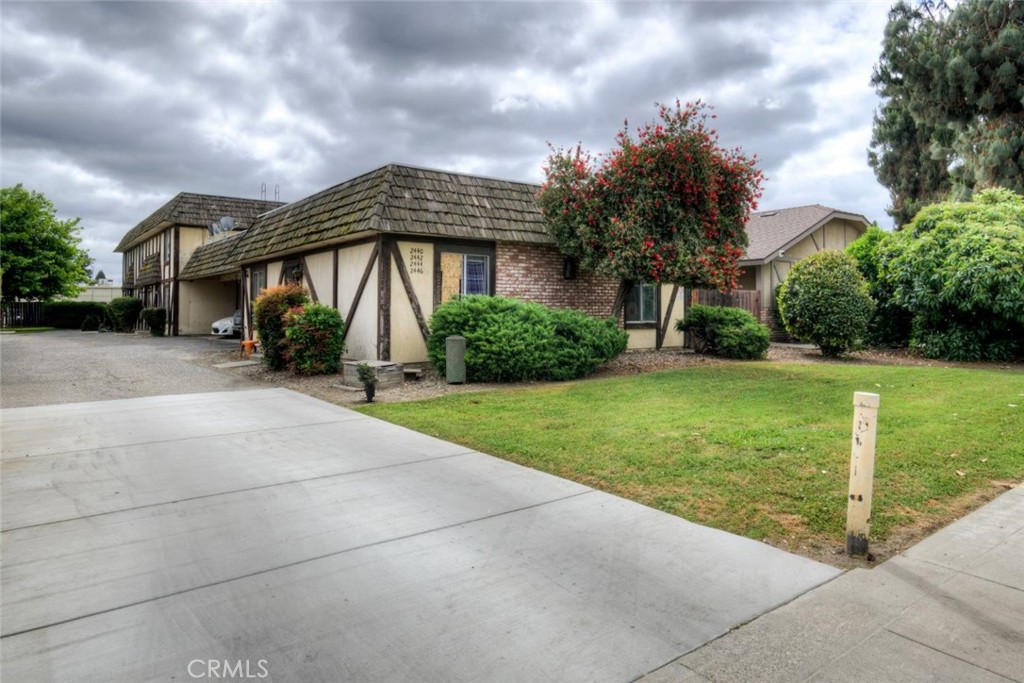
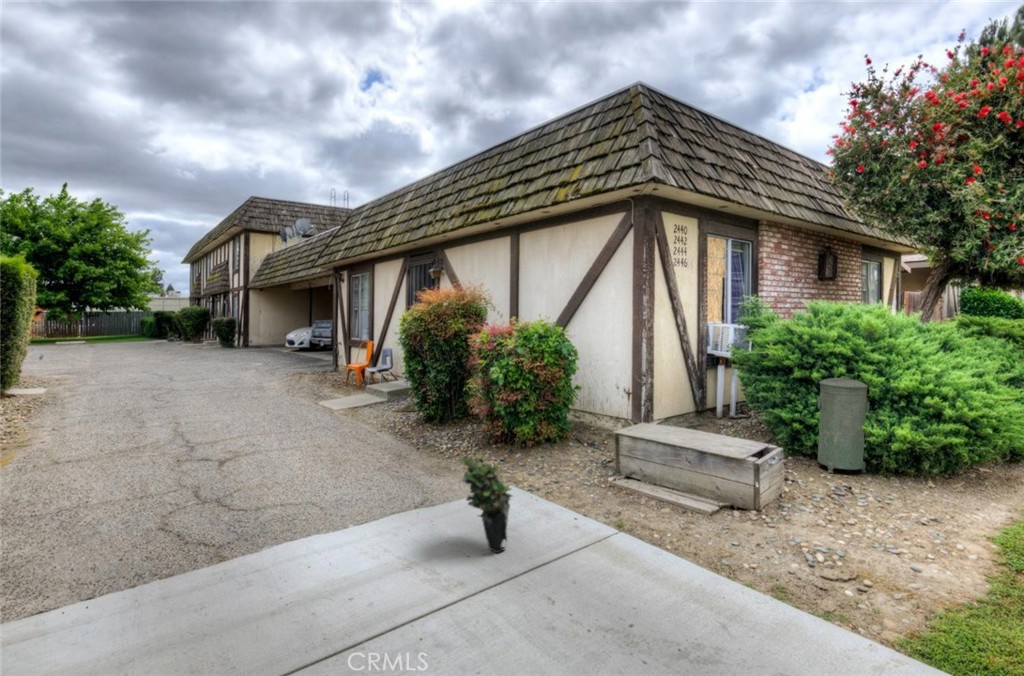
potted plant: present [355,363,378,402] -> present [461,454,512,553]

